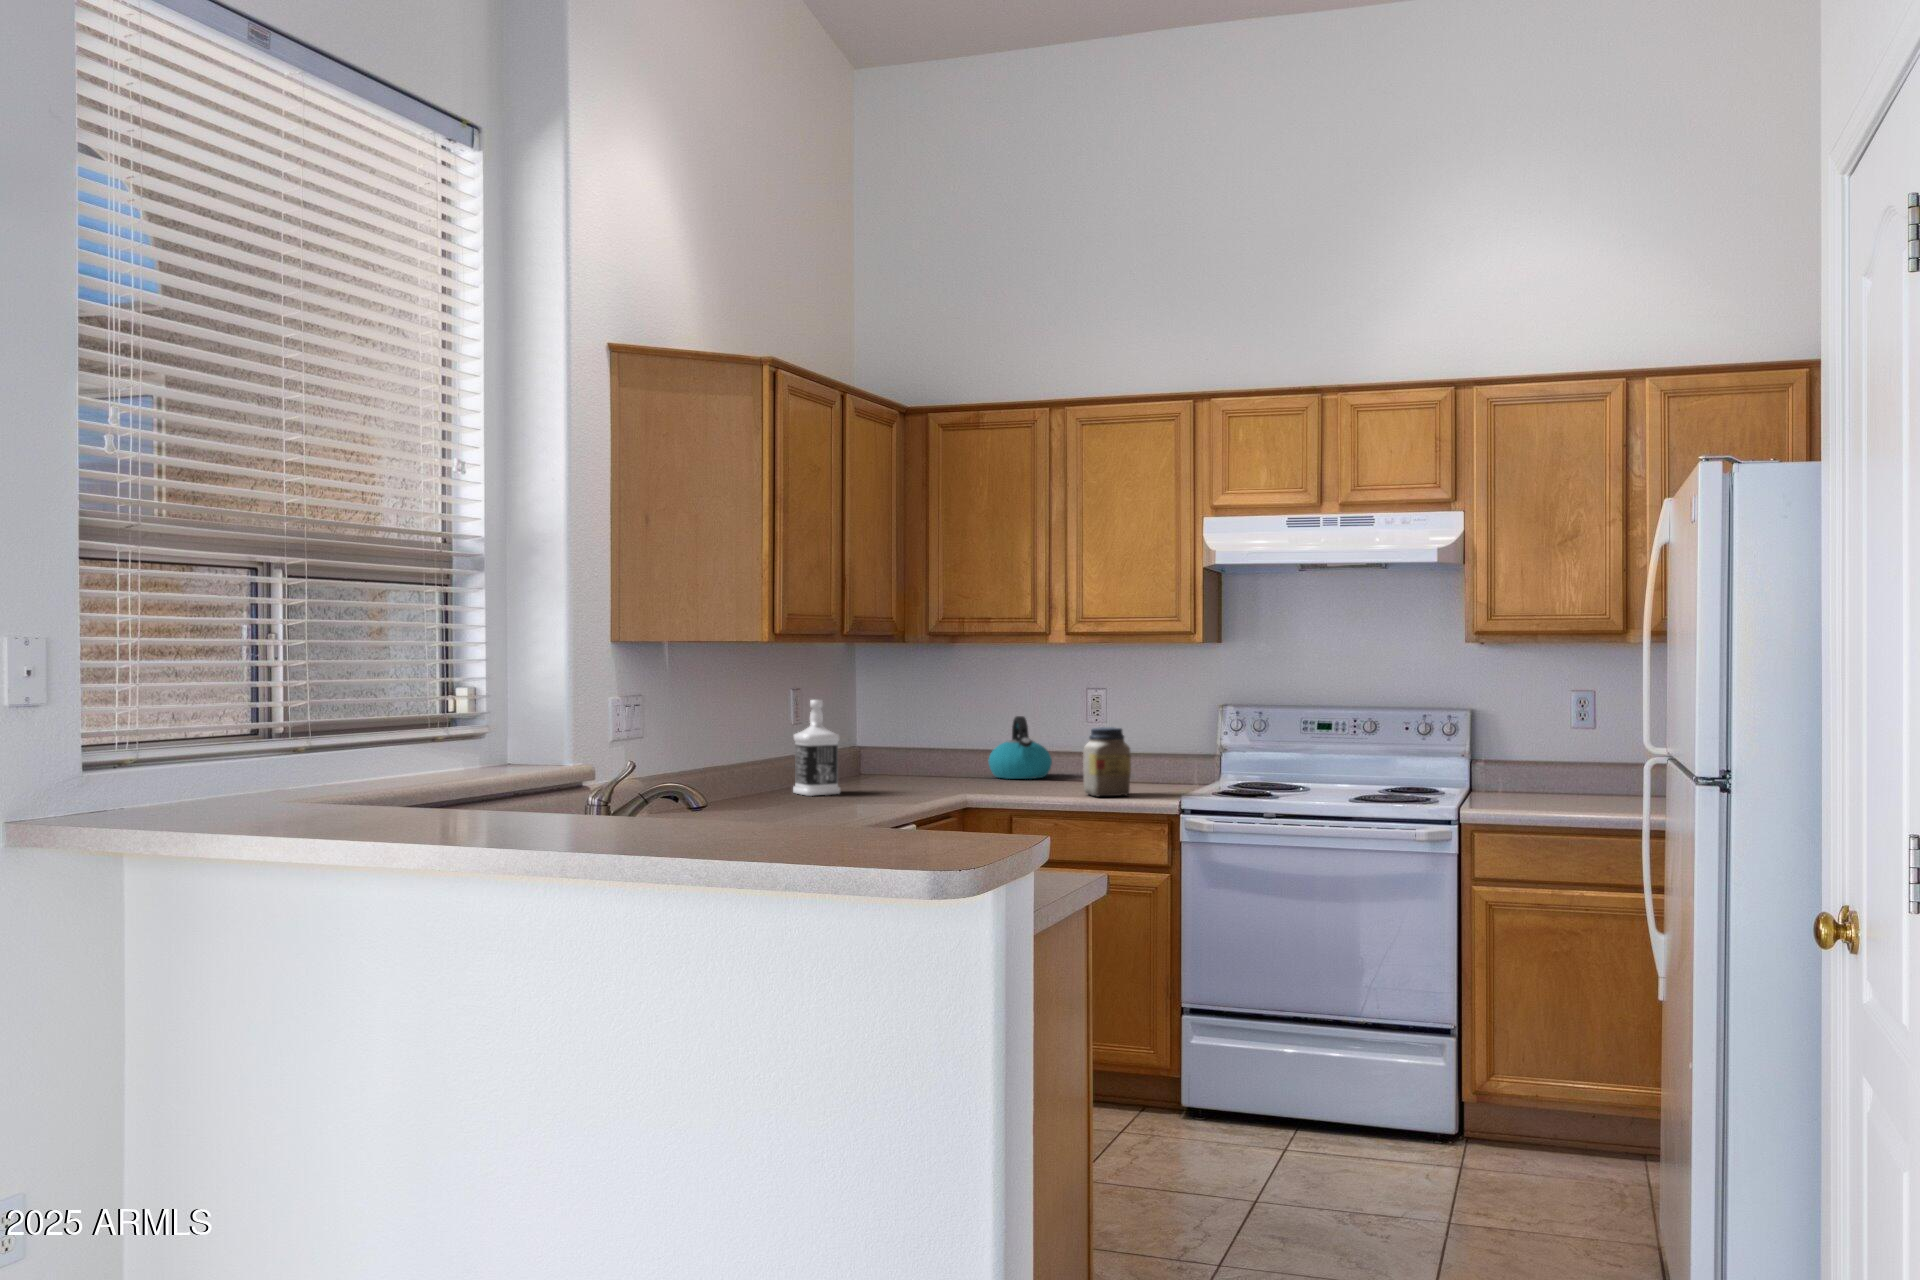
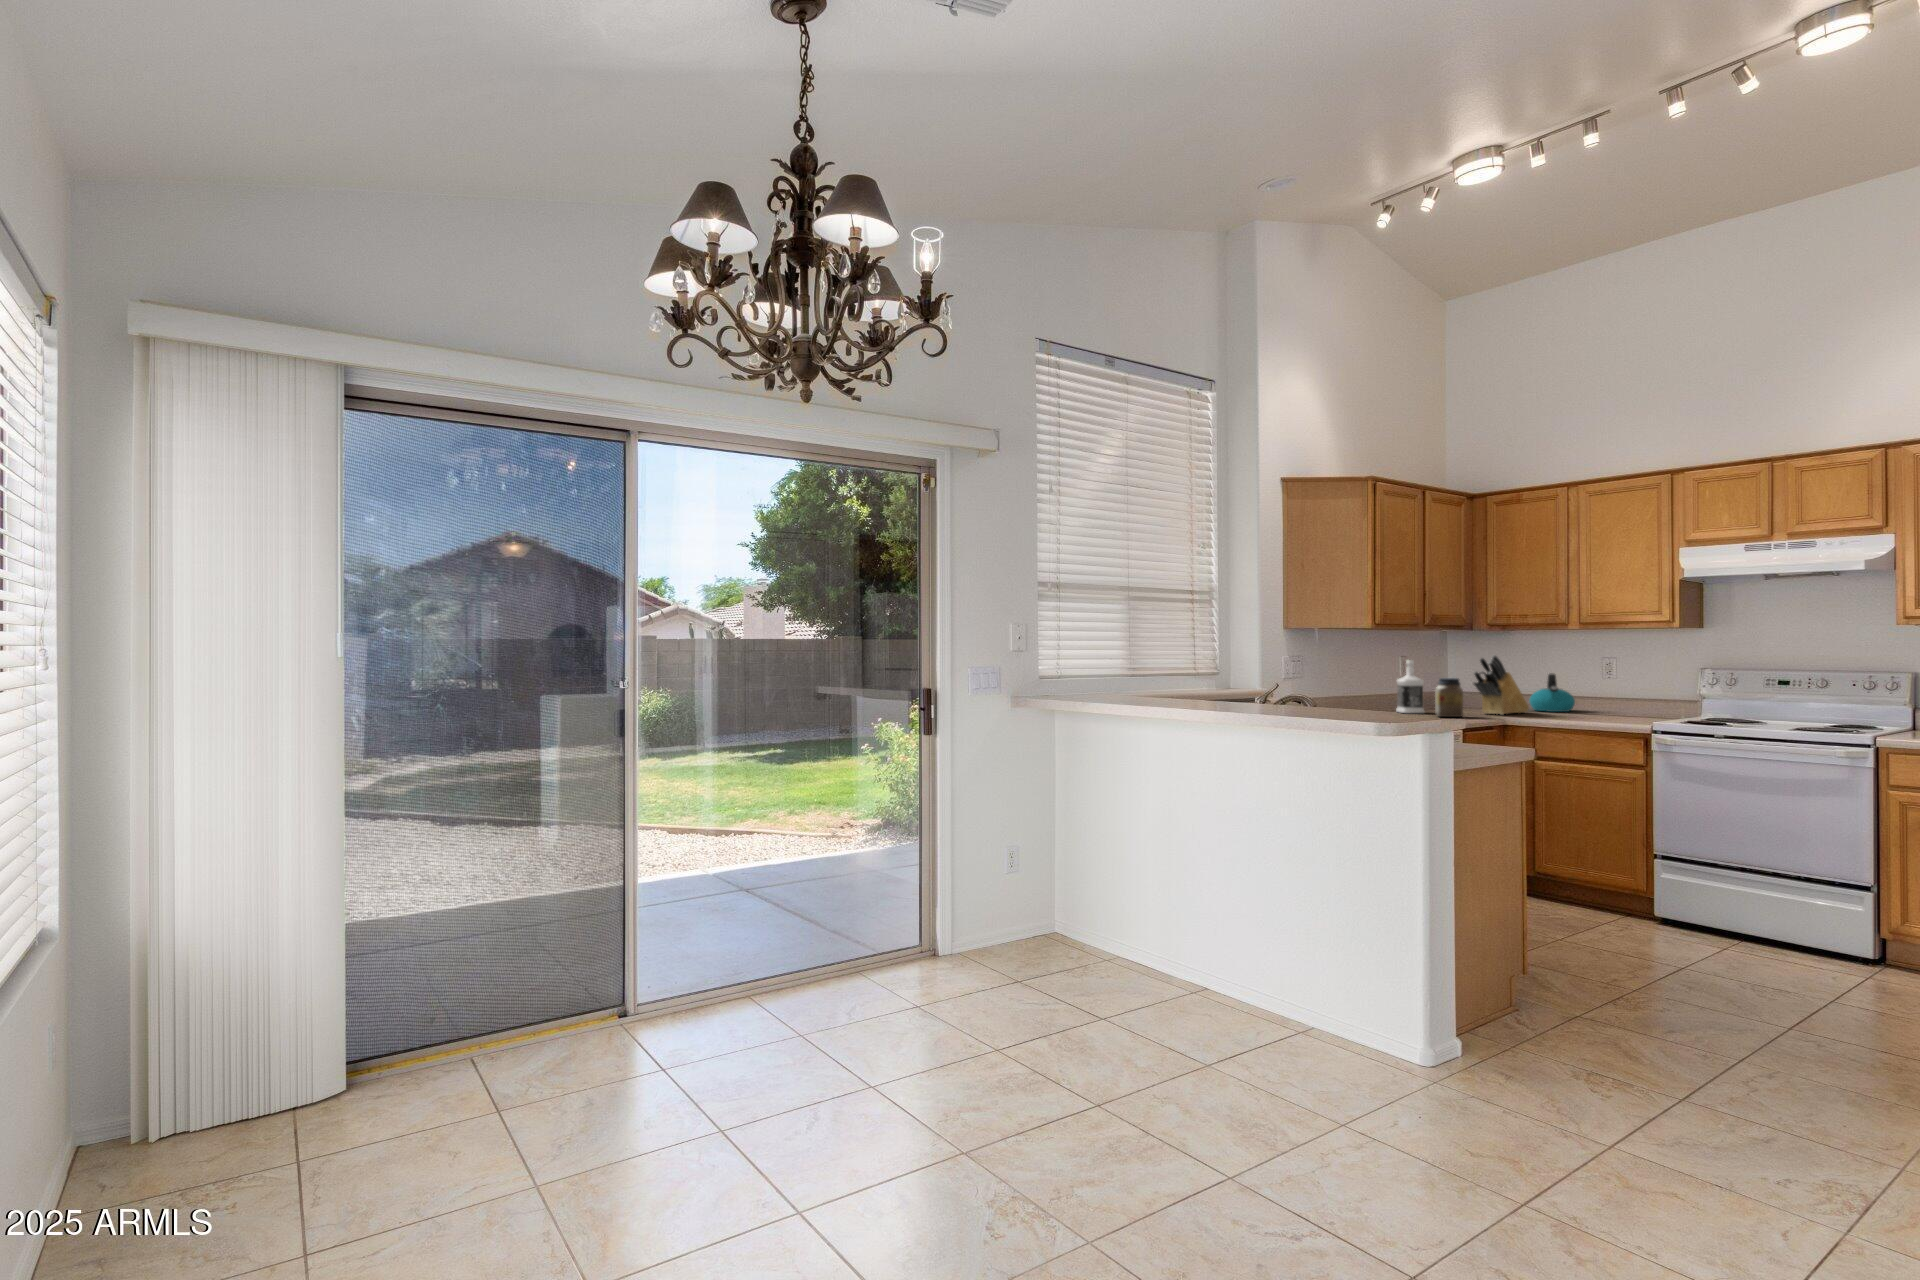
knife block: none [917,688,993,790] -> present [1474,655,1529,715]
jar: present [1083,727,1131,796] -> present [1435,678,1463,717]

